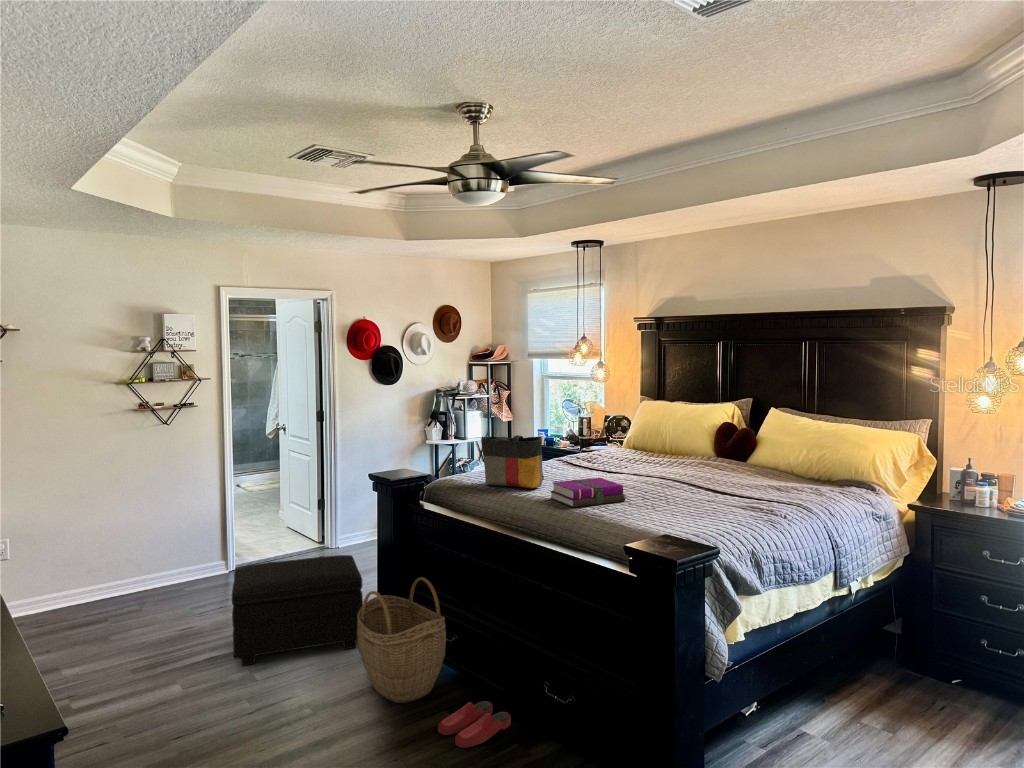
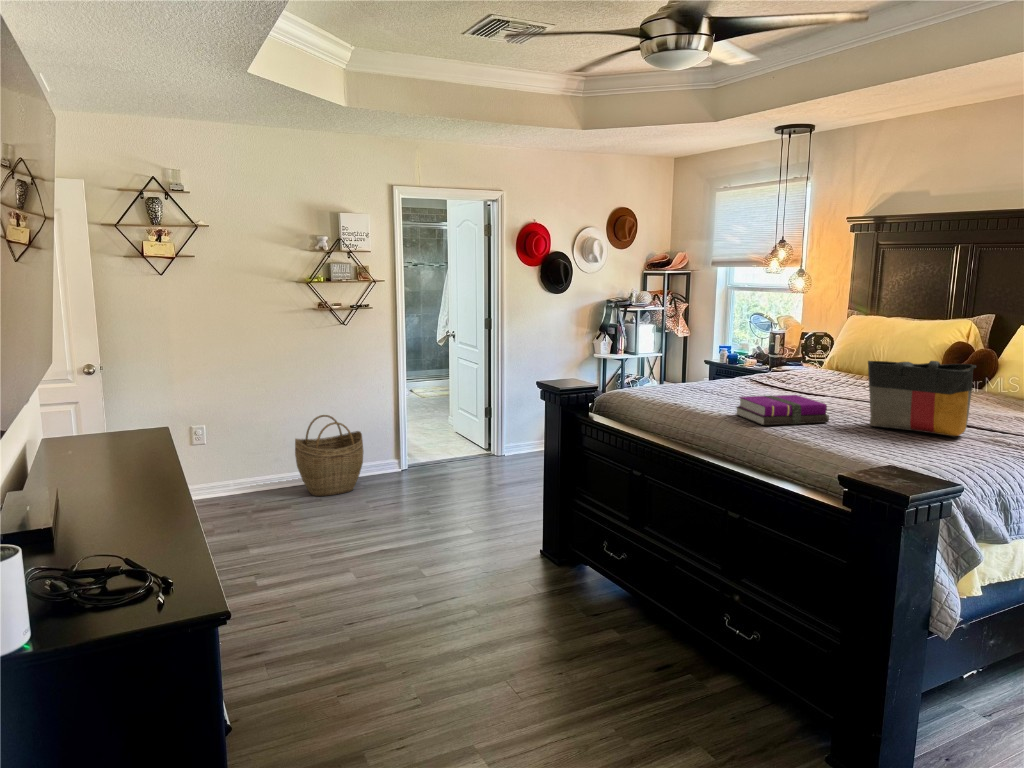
tote bag: present [481,435,544,488] -> present [868,361,976,436]
footstool: present [232,555,363,665] -> none [398,461,525,558]
woven basket: present [357,577,446,703] -> present [295,415,363,496]
slippers: present [438,701,511,748] -> none [598,623,677,670]

